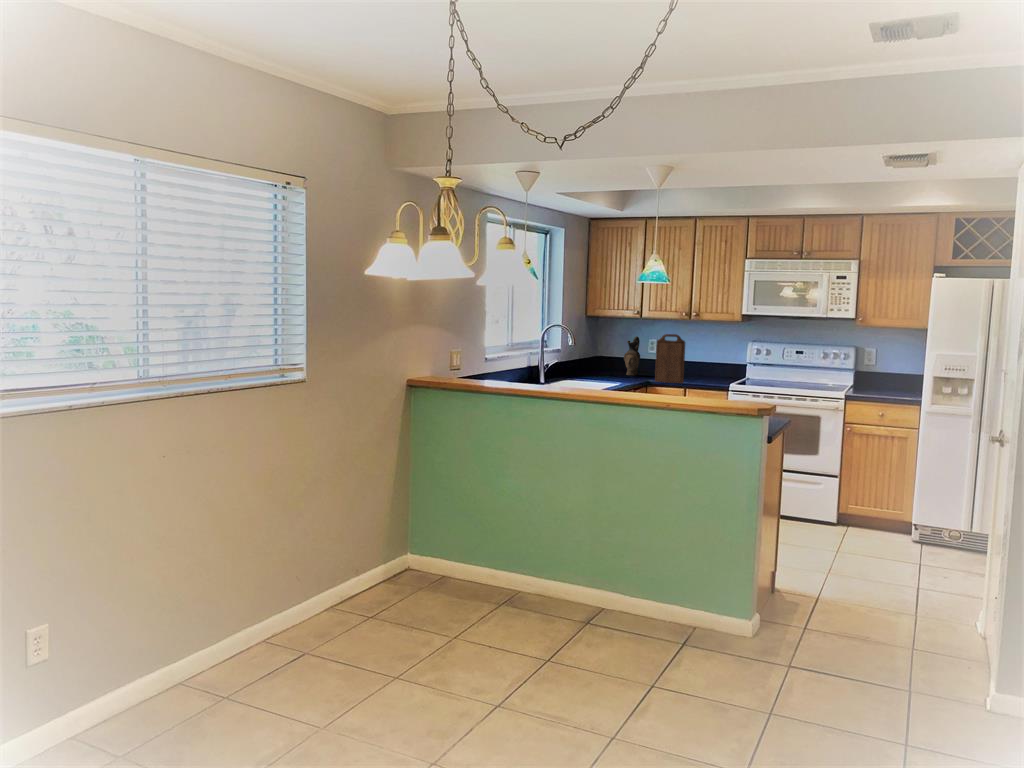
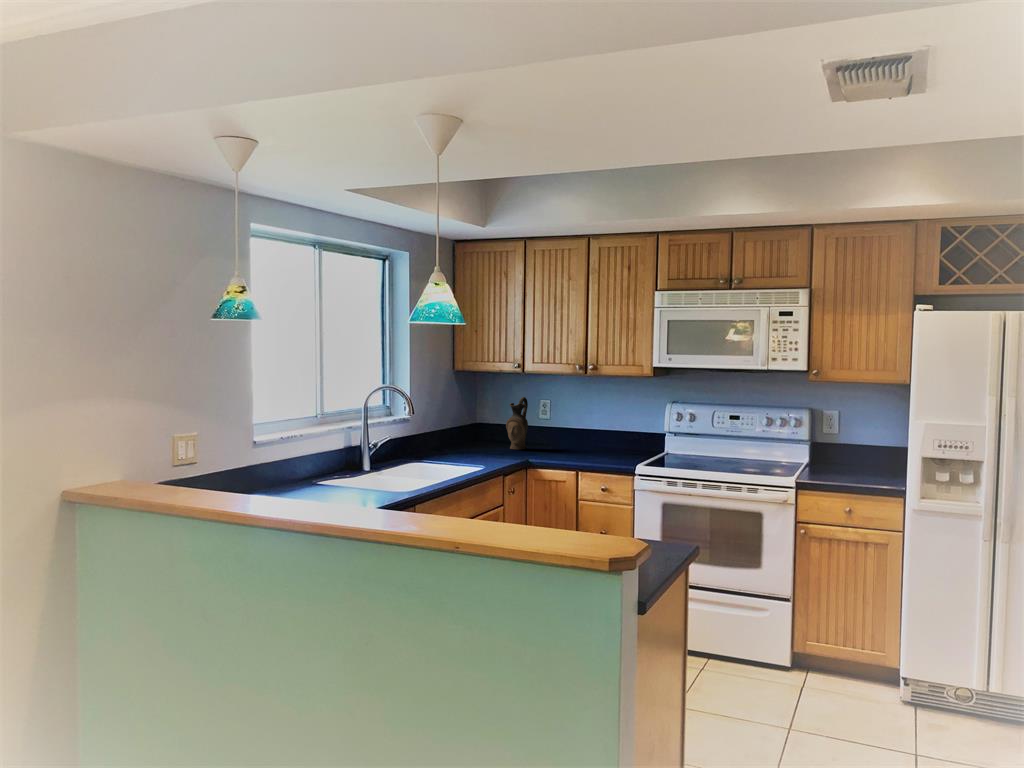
cutting board: present [655,334,685,383] -> none [540,395,579,462]

